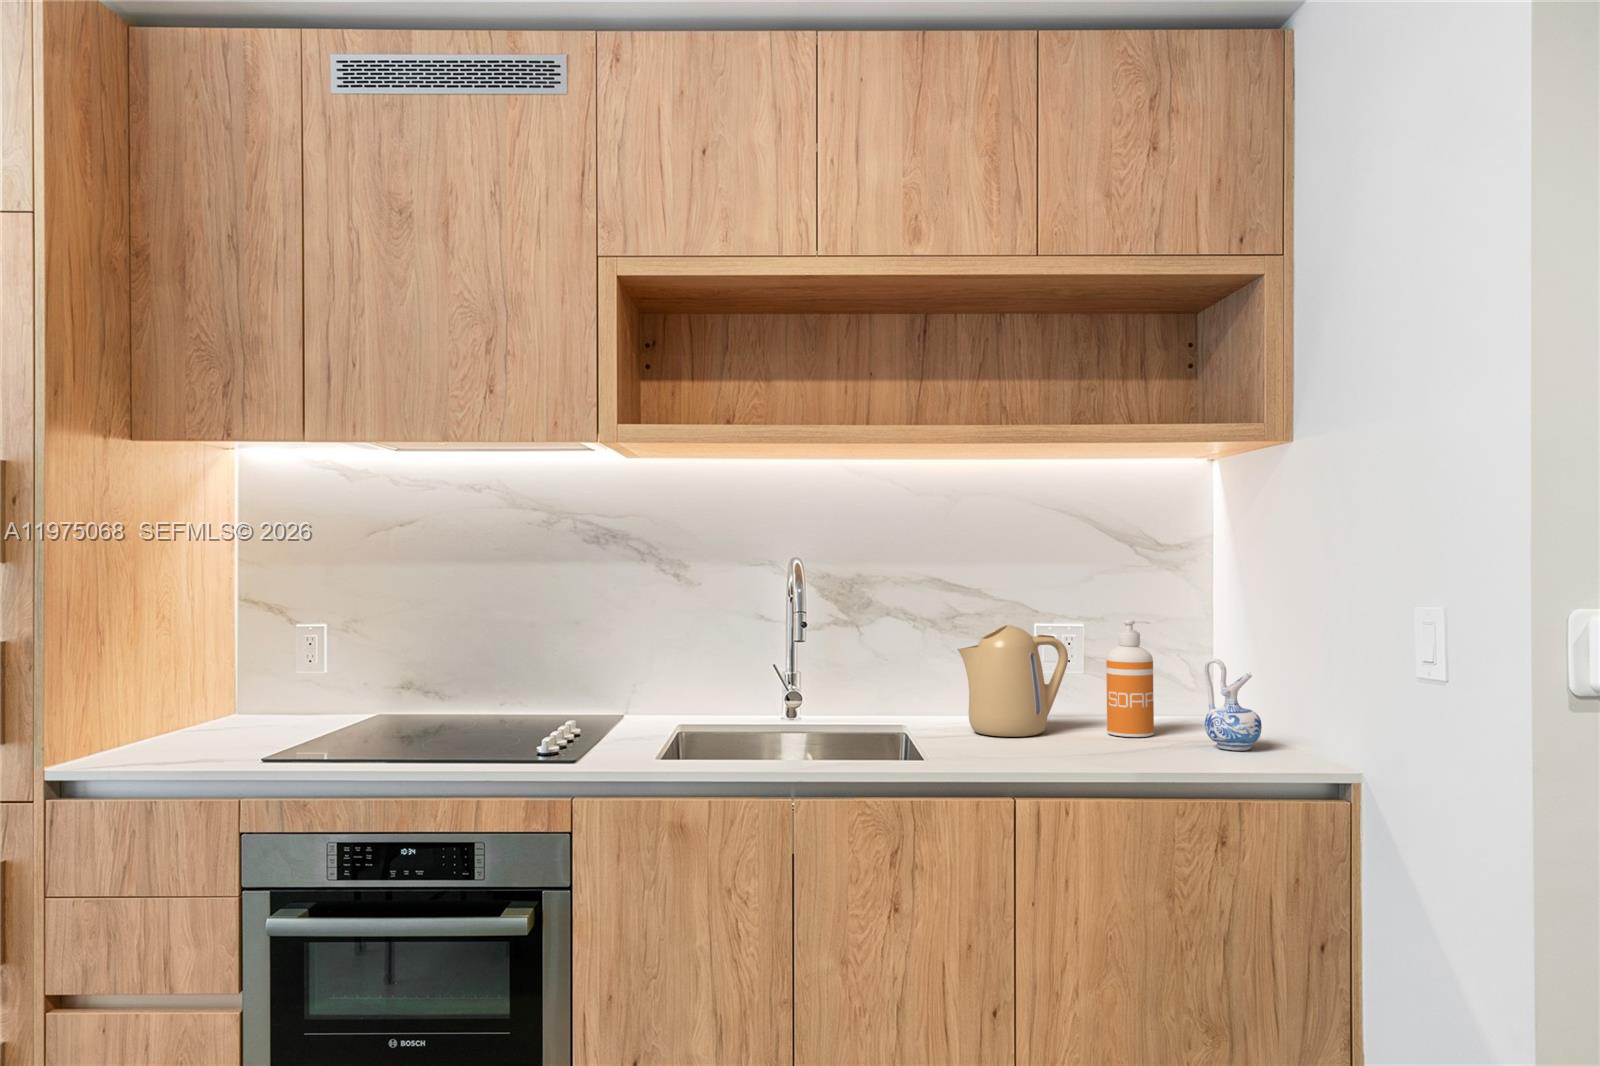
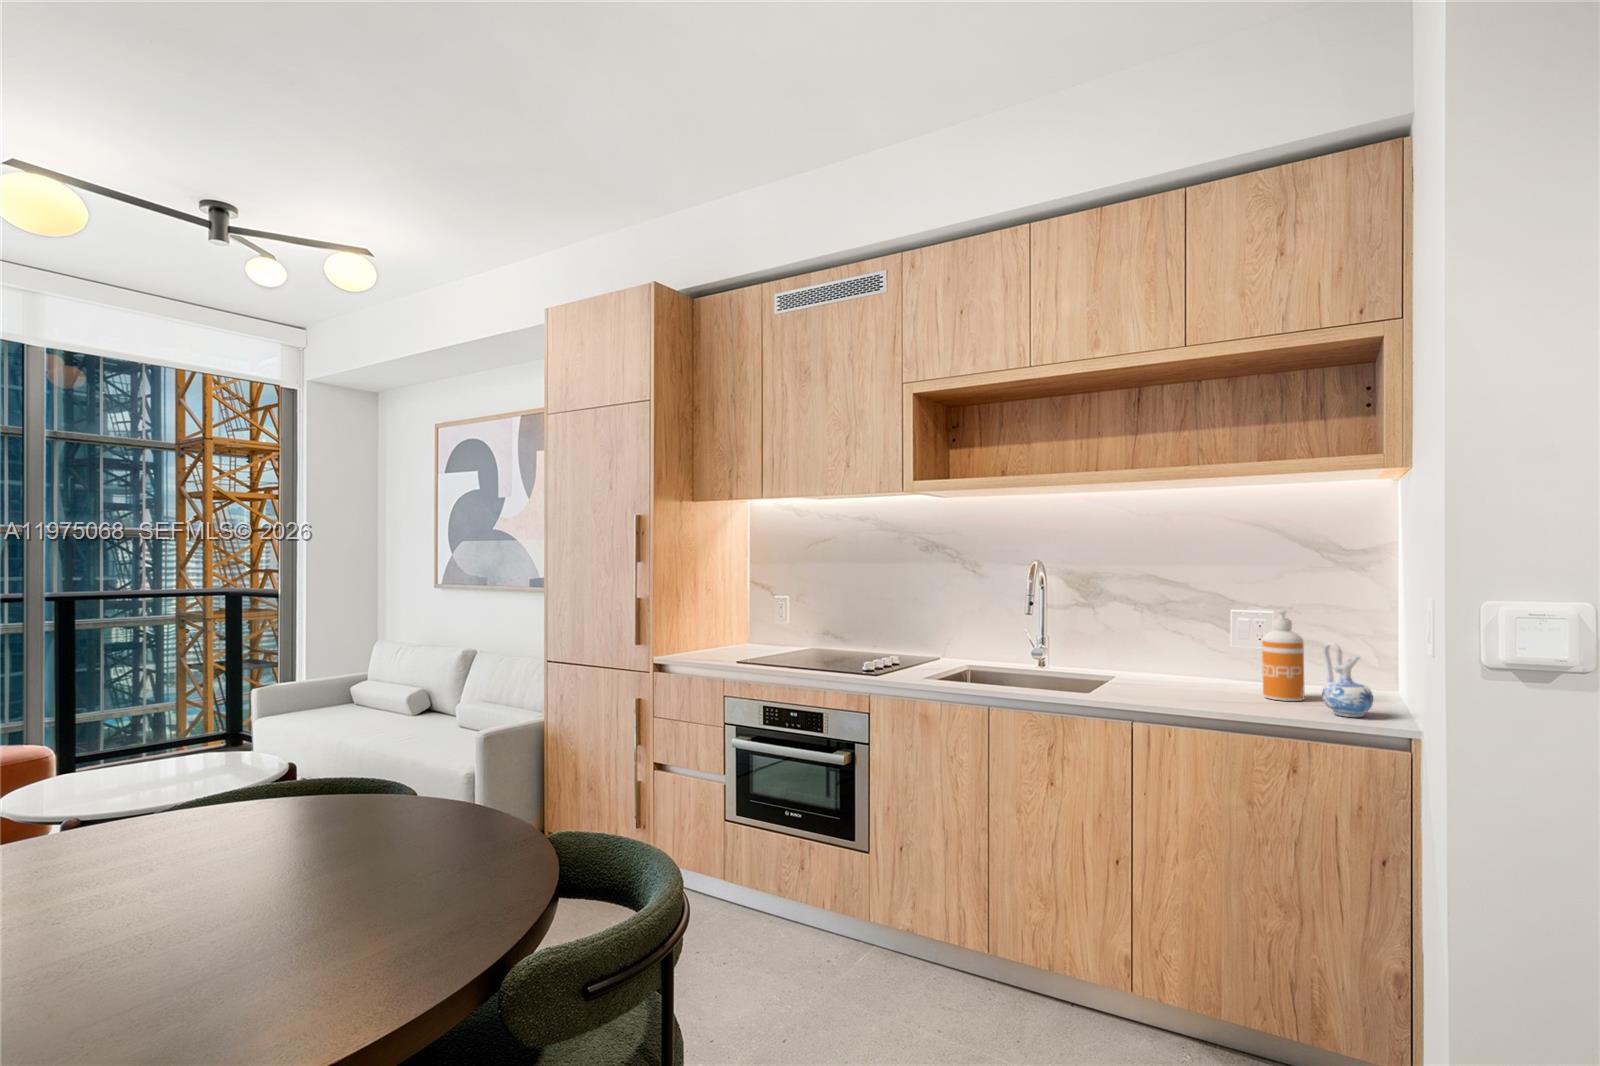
kettle: present [957,625,1068,737] -> none [1148,611,1236,692]

